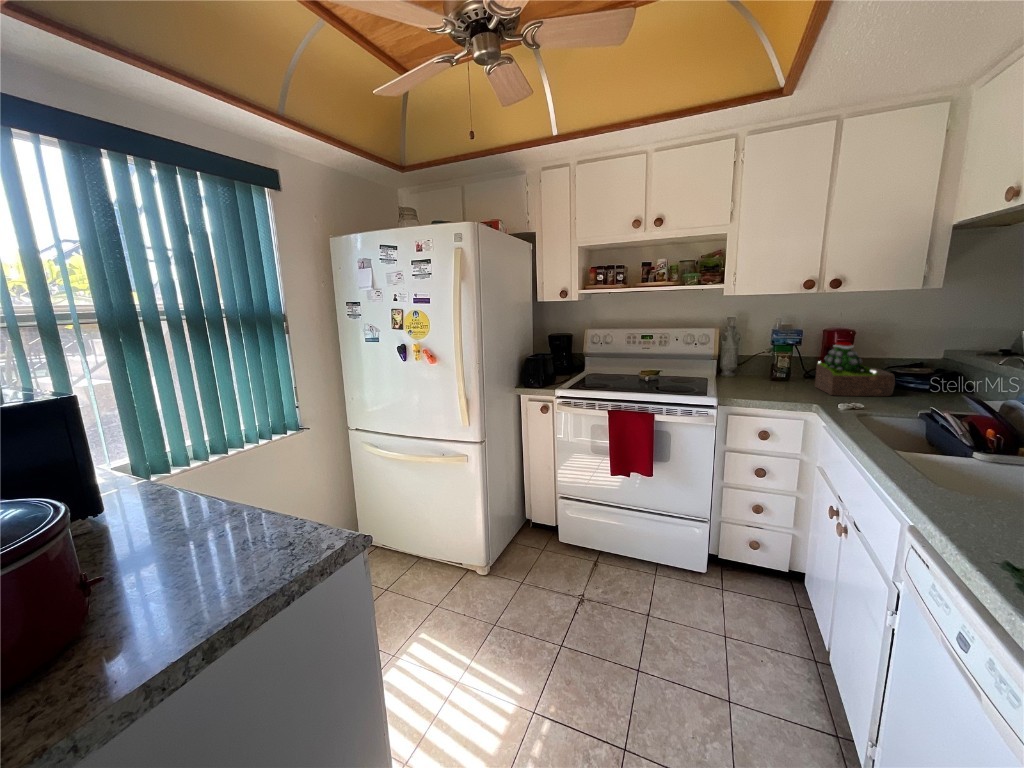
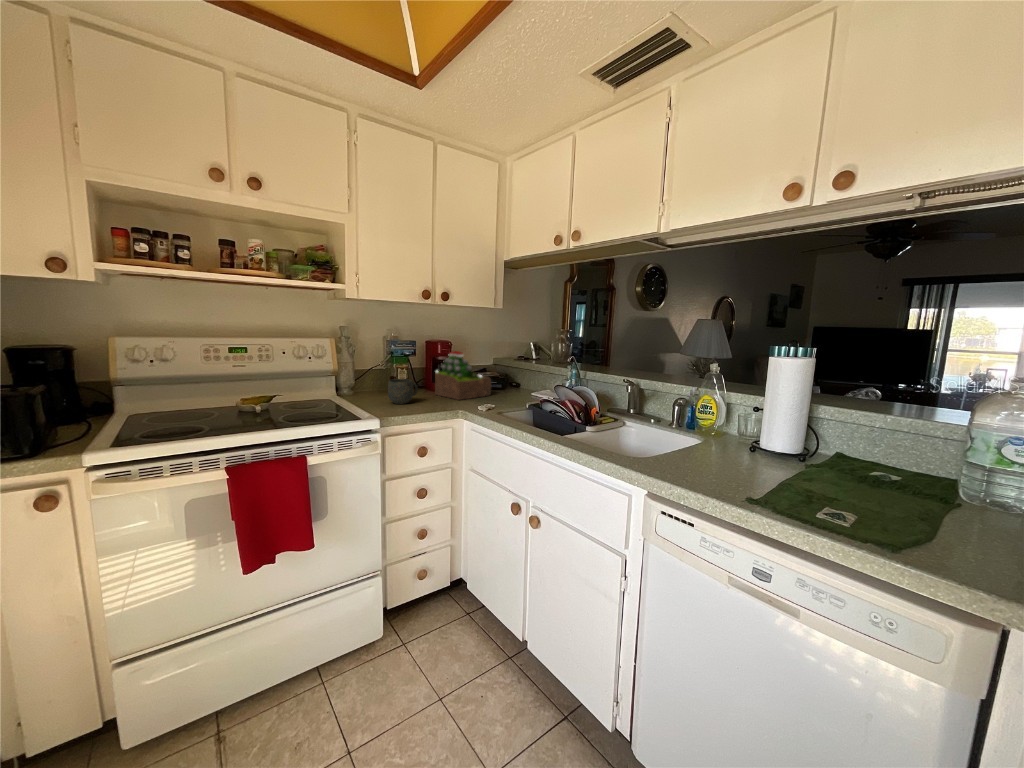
mug: none [749,367,783,390] -> present [388,379,418,404]

